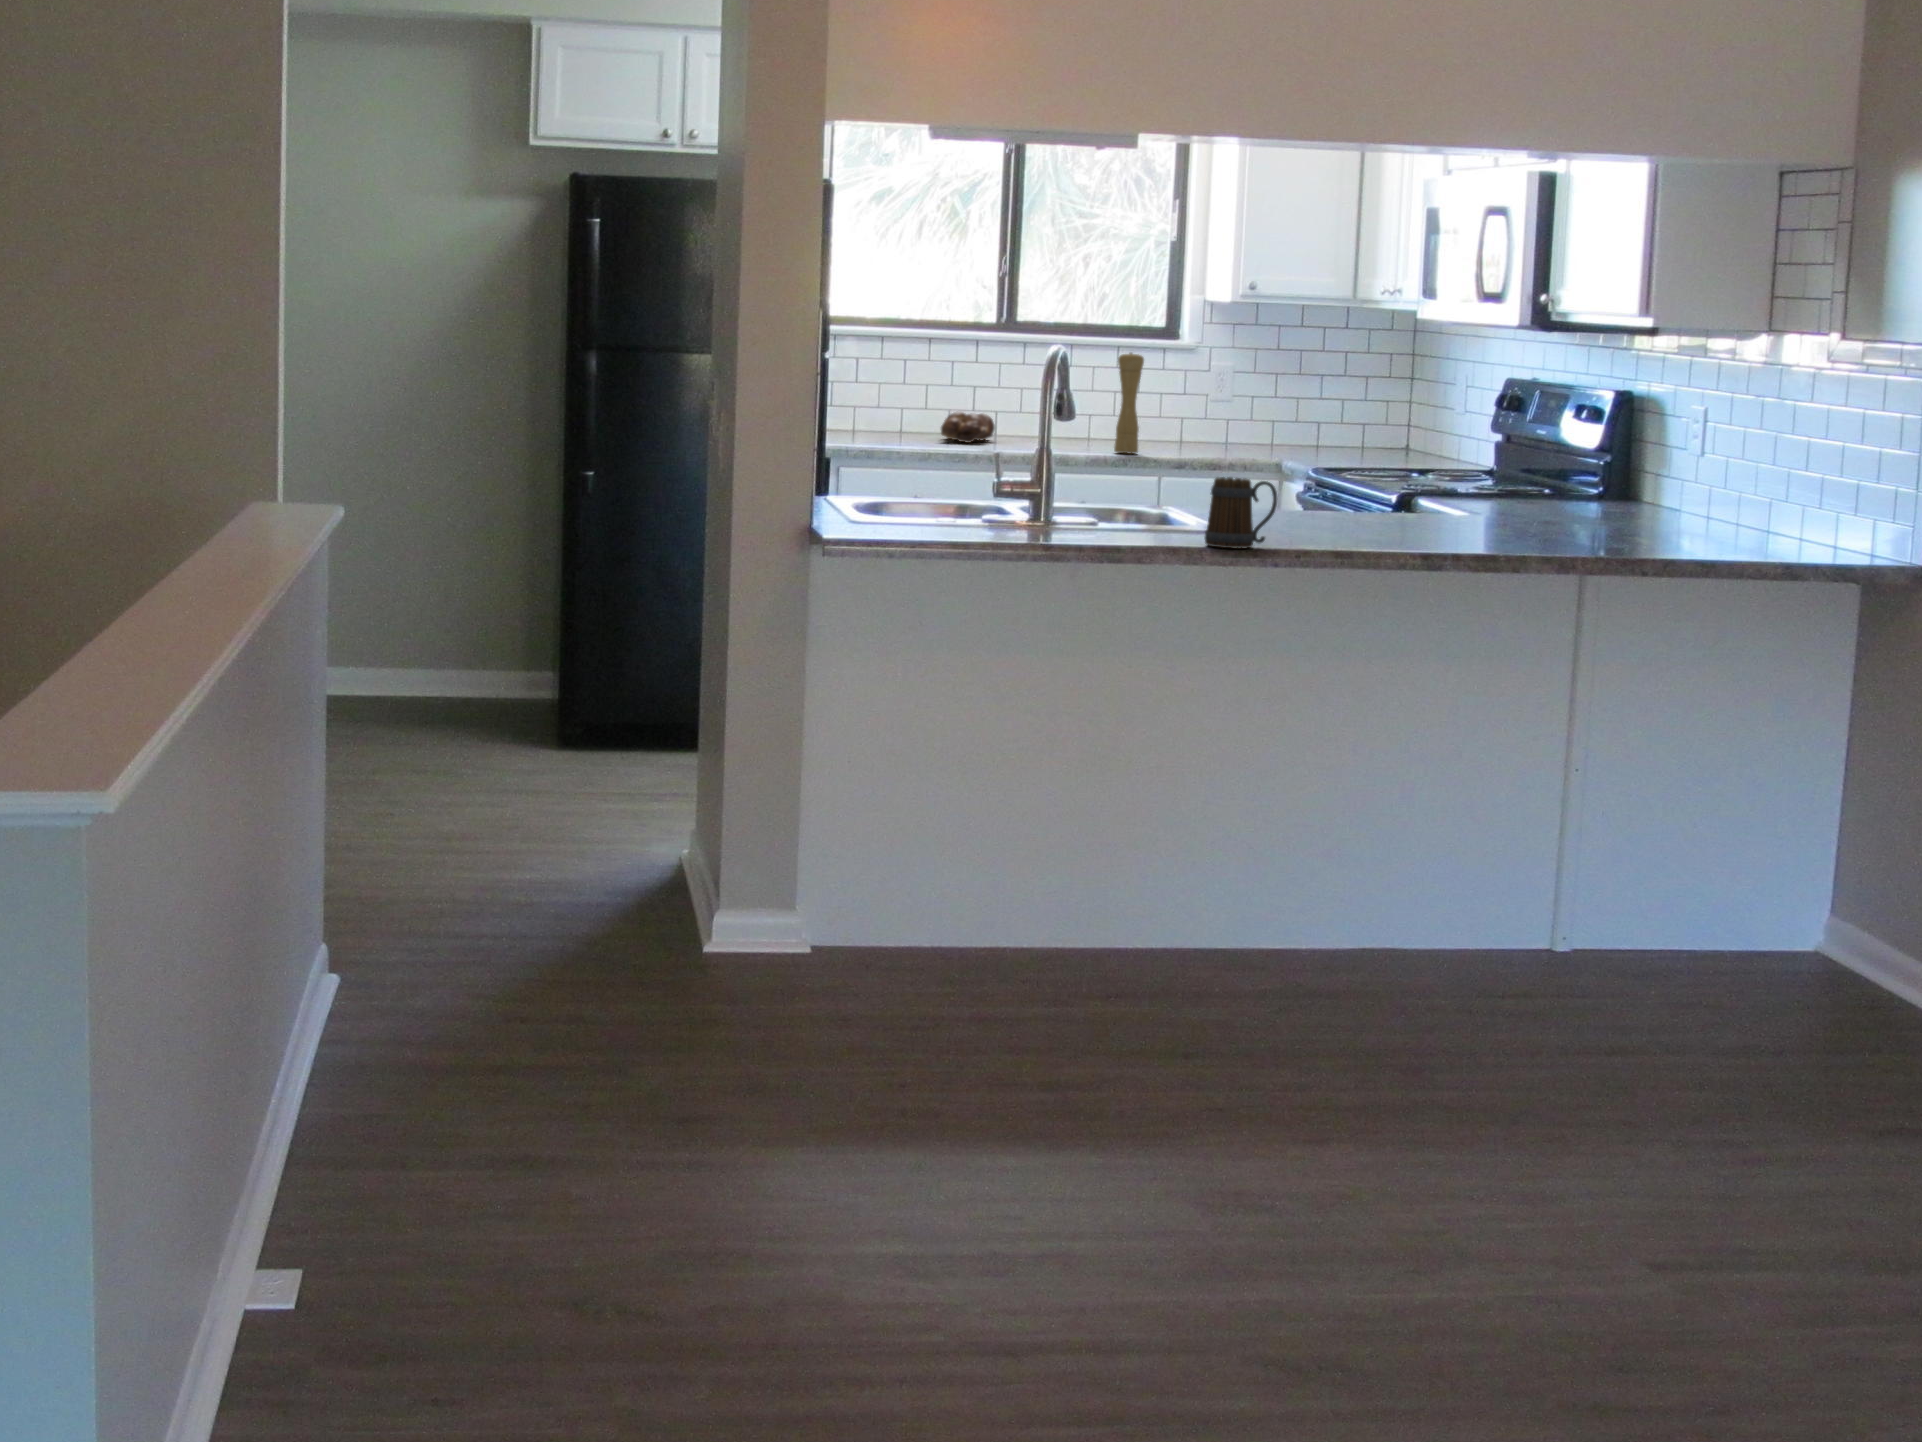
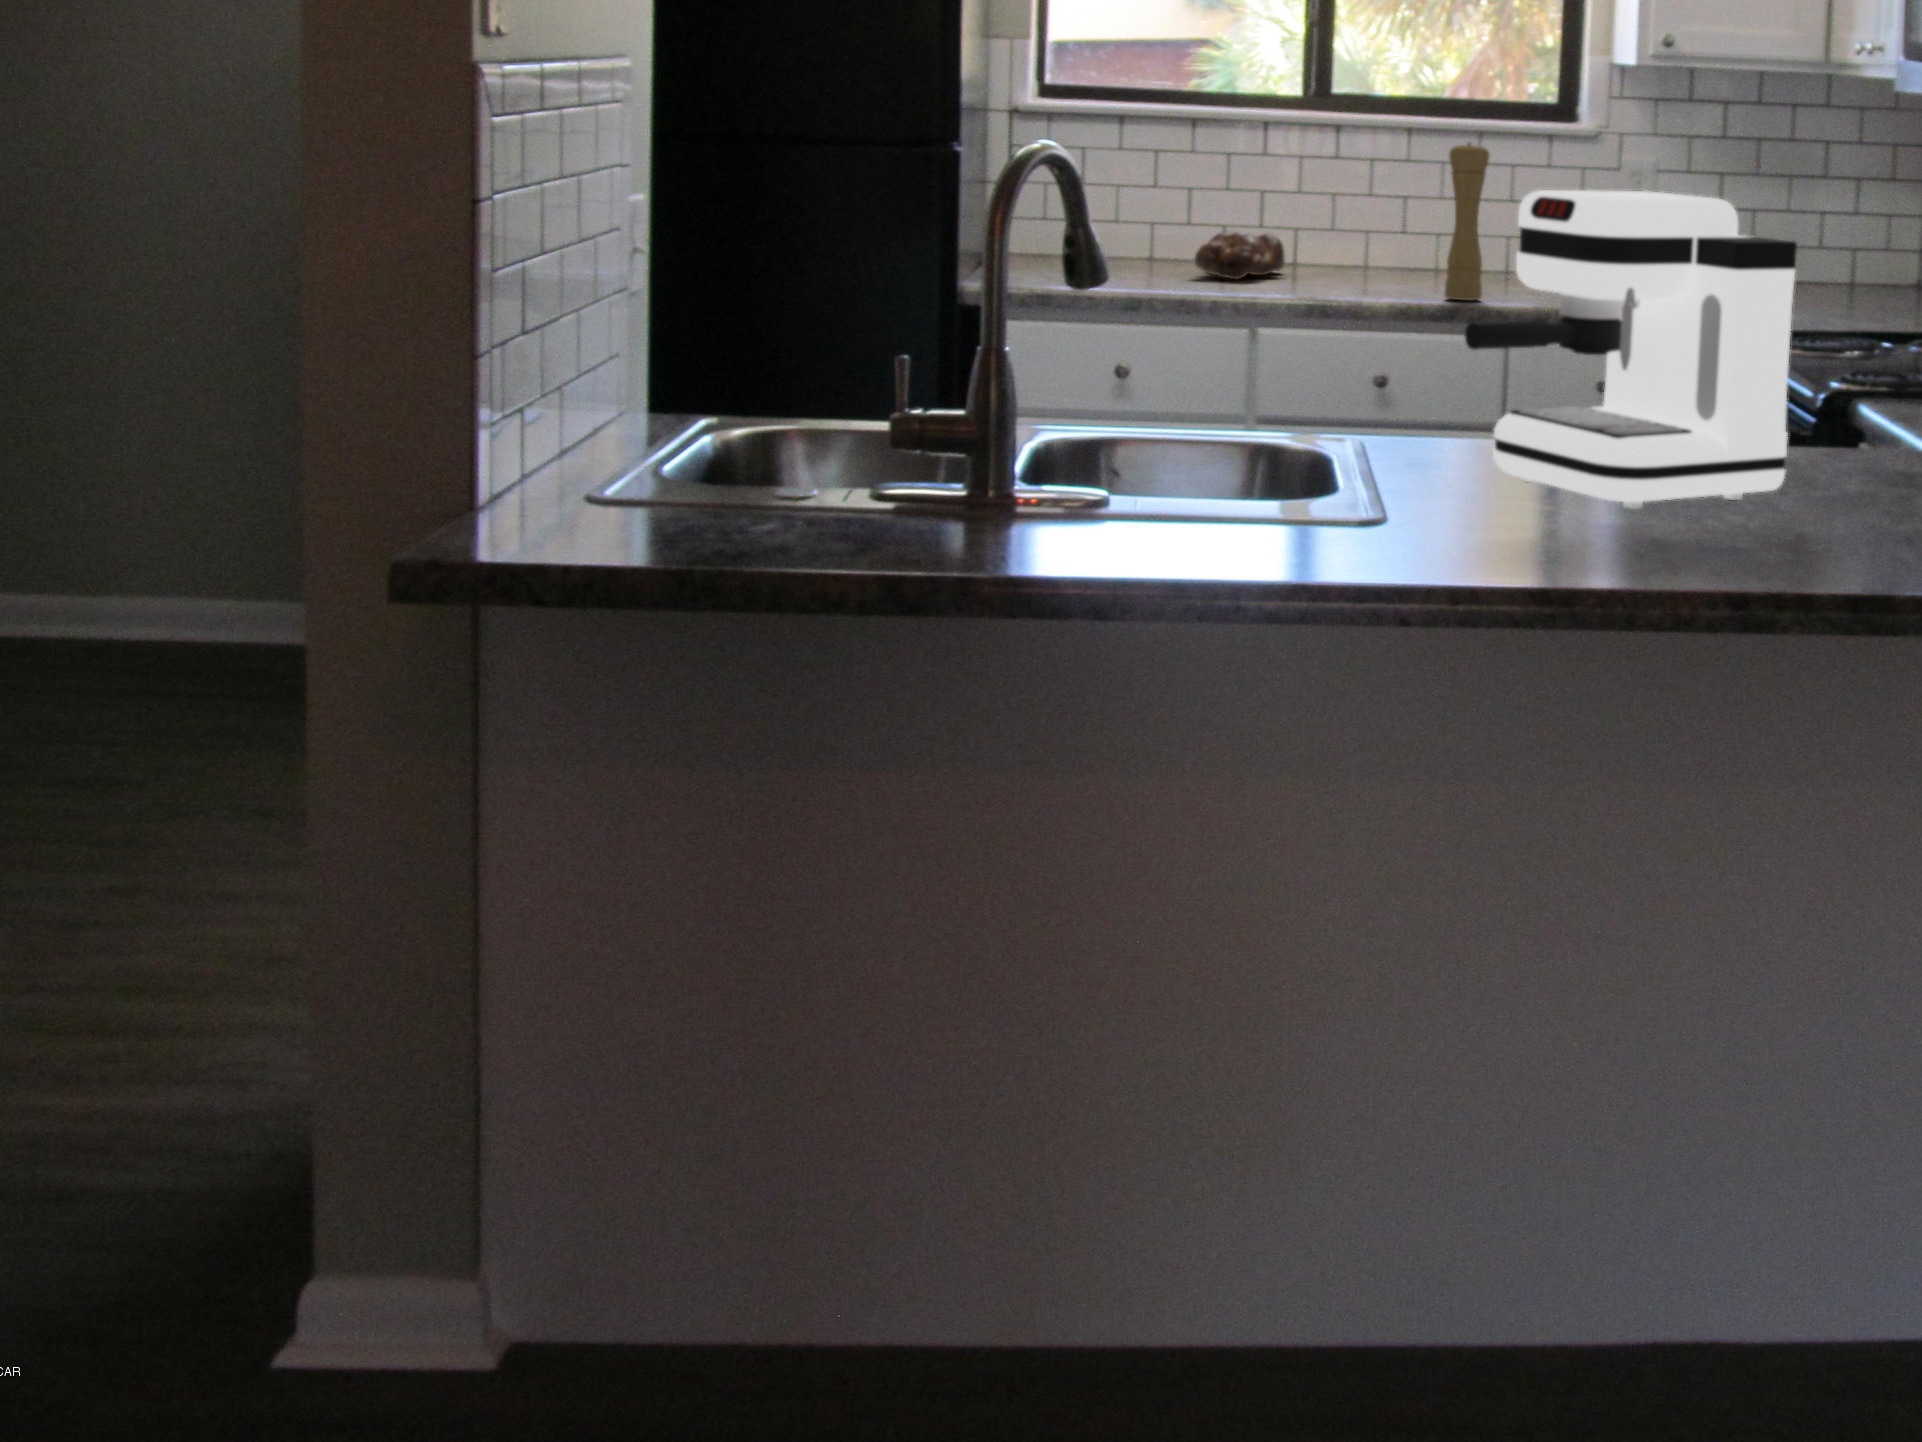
coffee maker: none [1257,373,1423,533] -> present [1464,190,1797,509]
mug: present [1205,477,1277,549] -> none [1287,414,1439,570]

